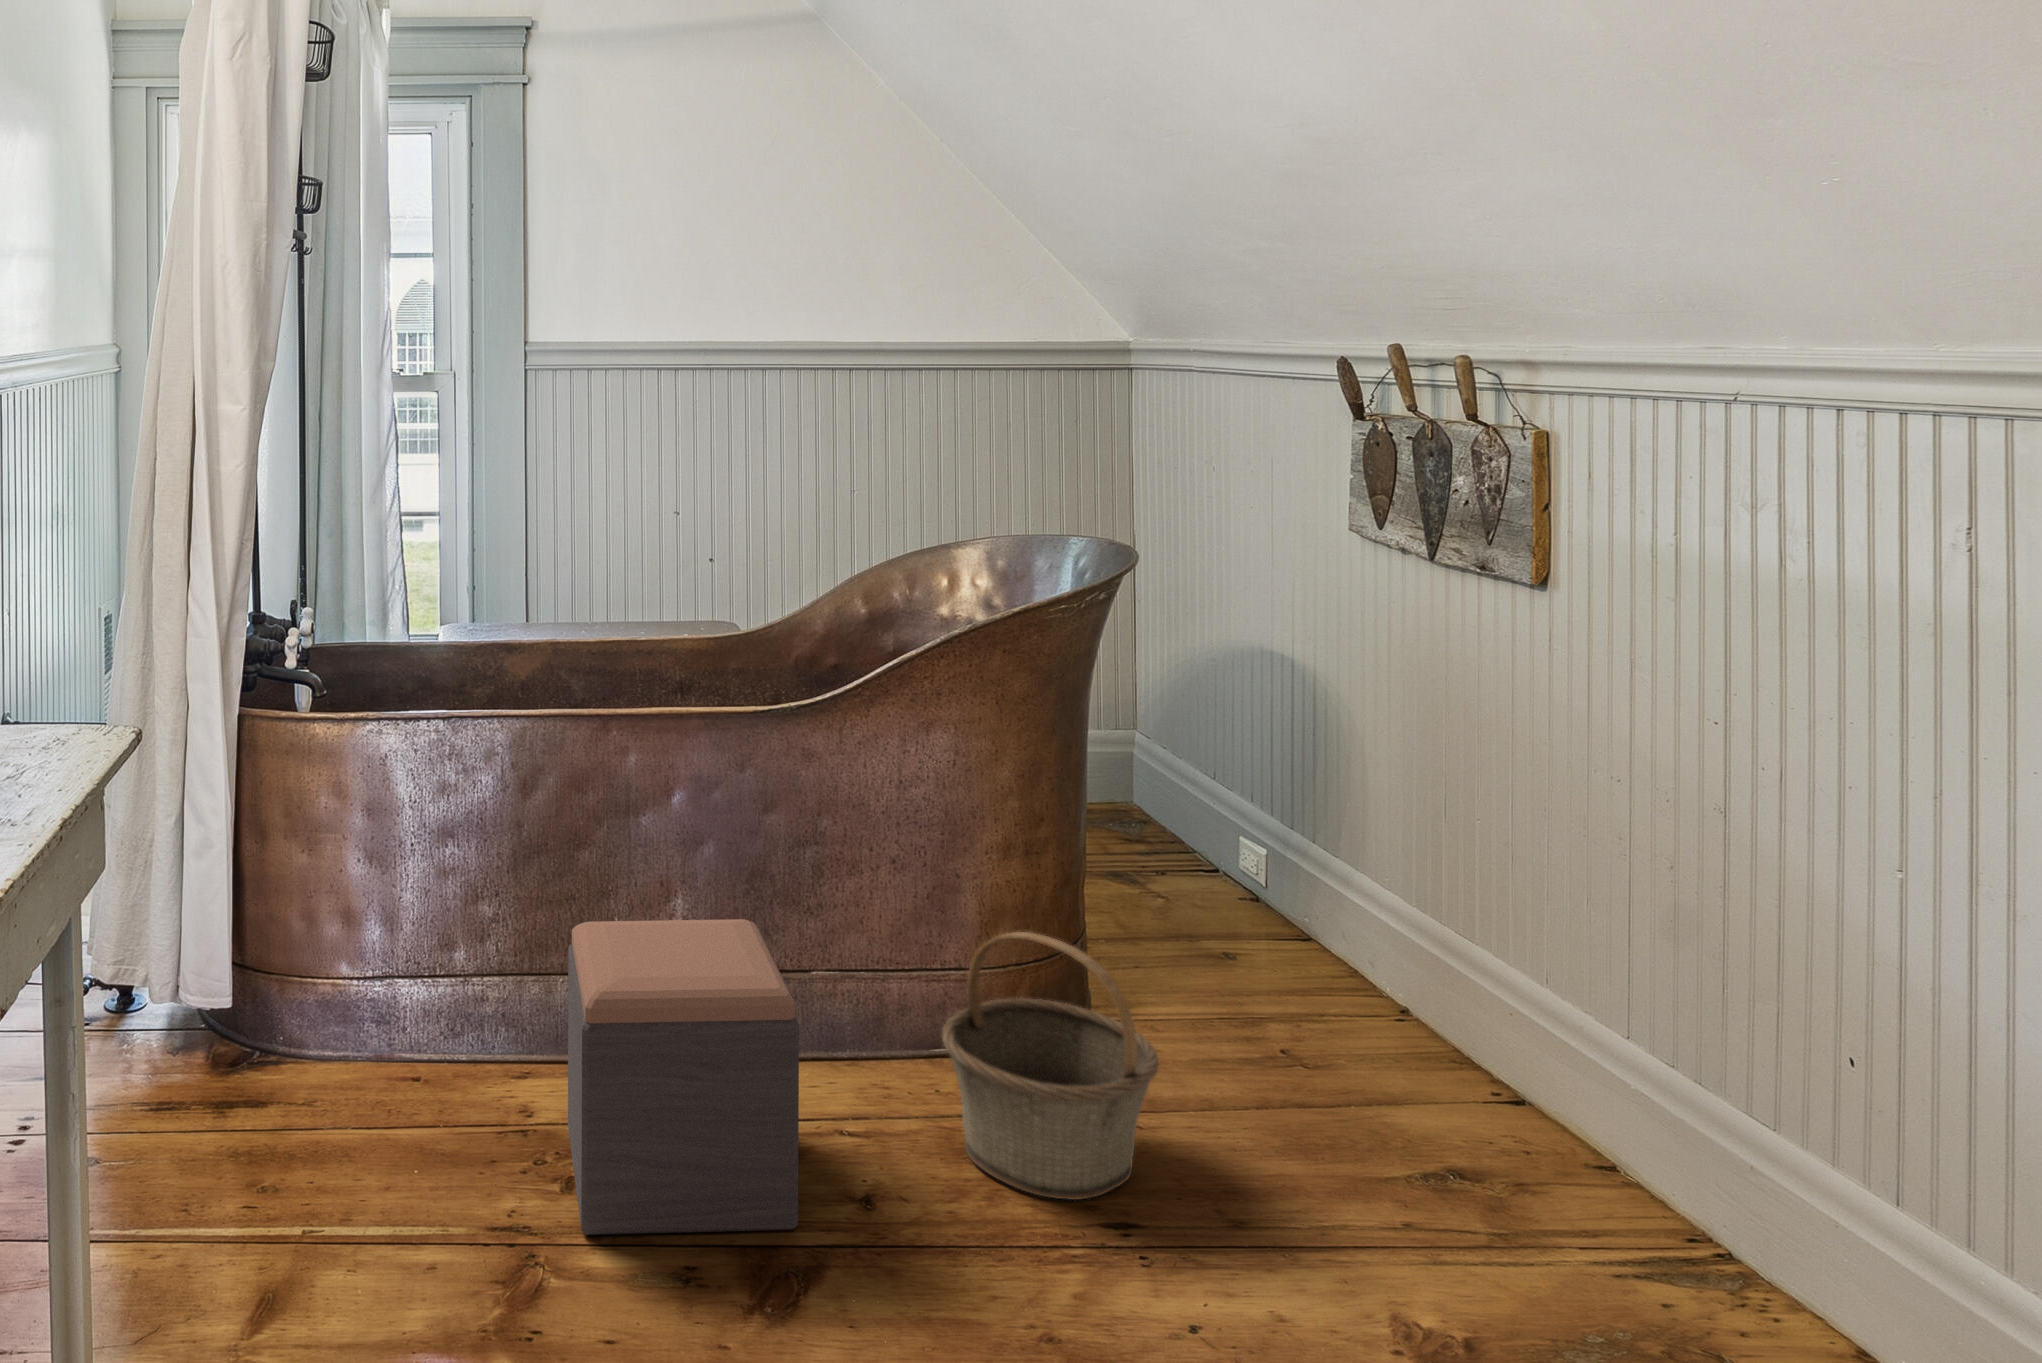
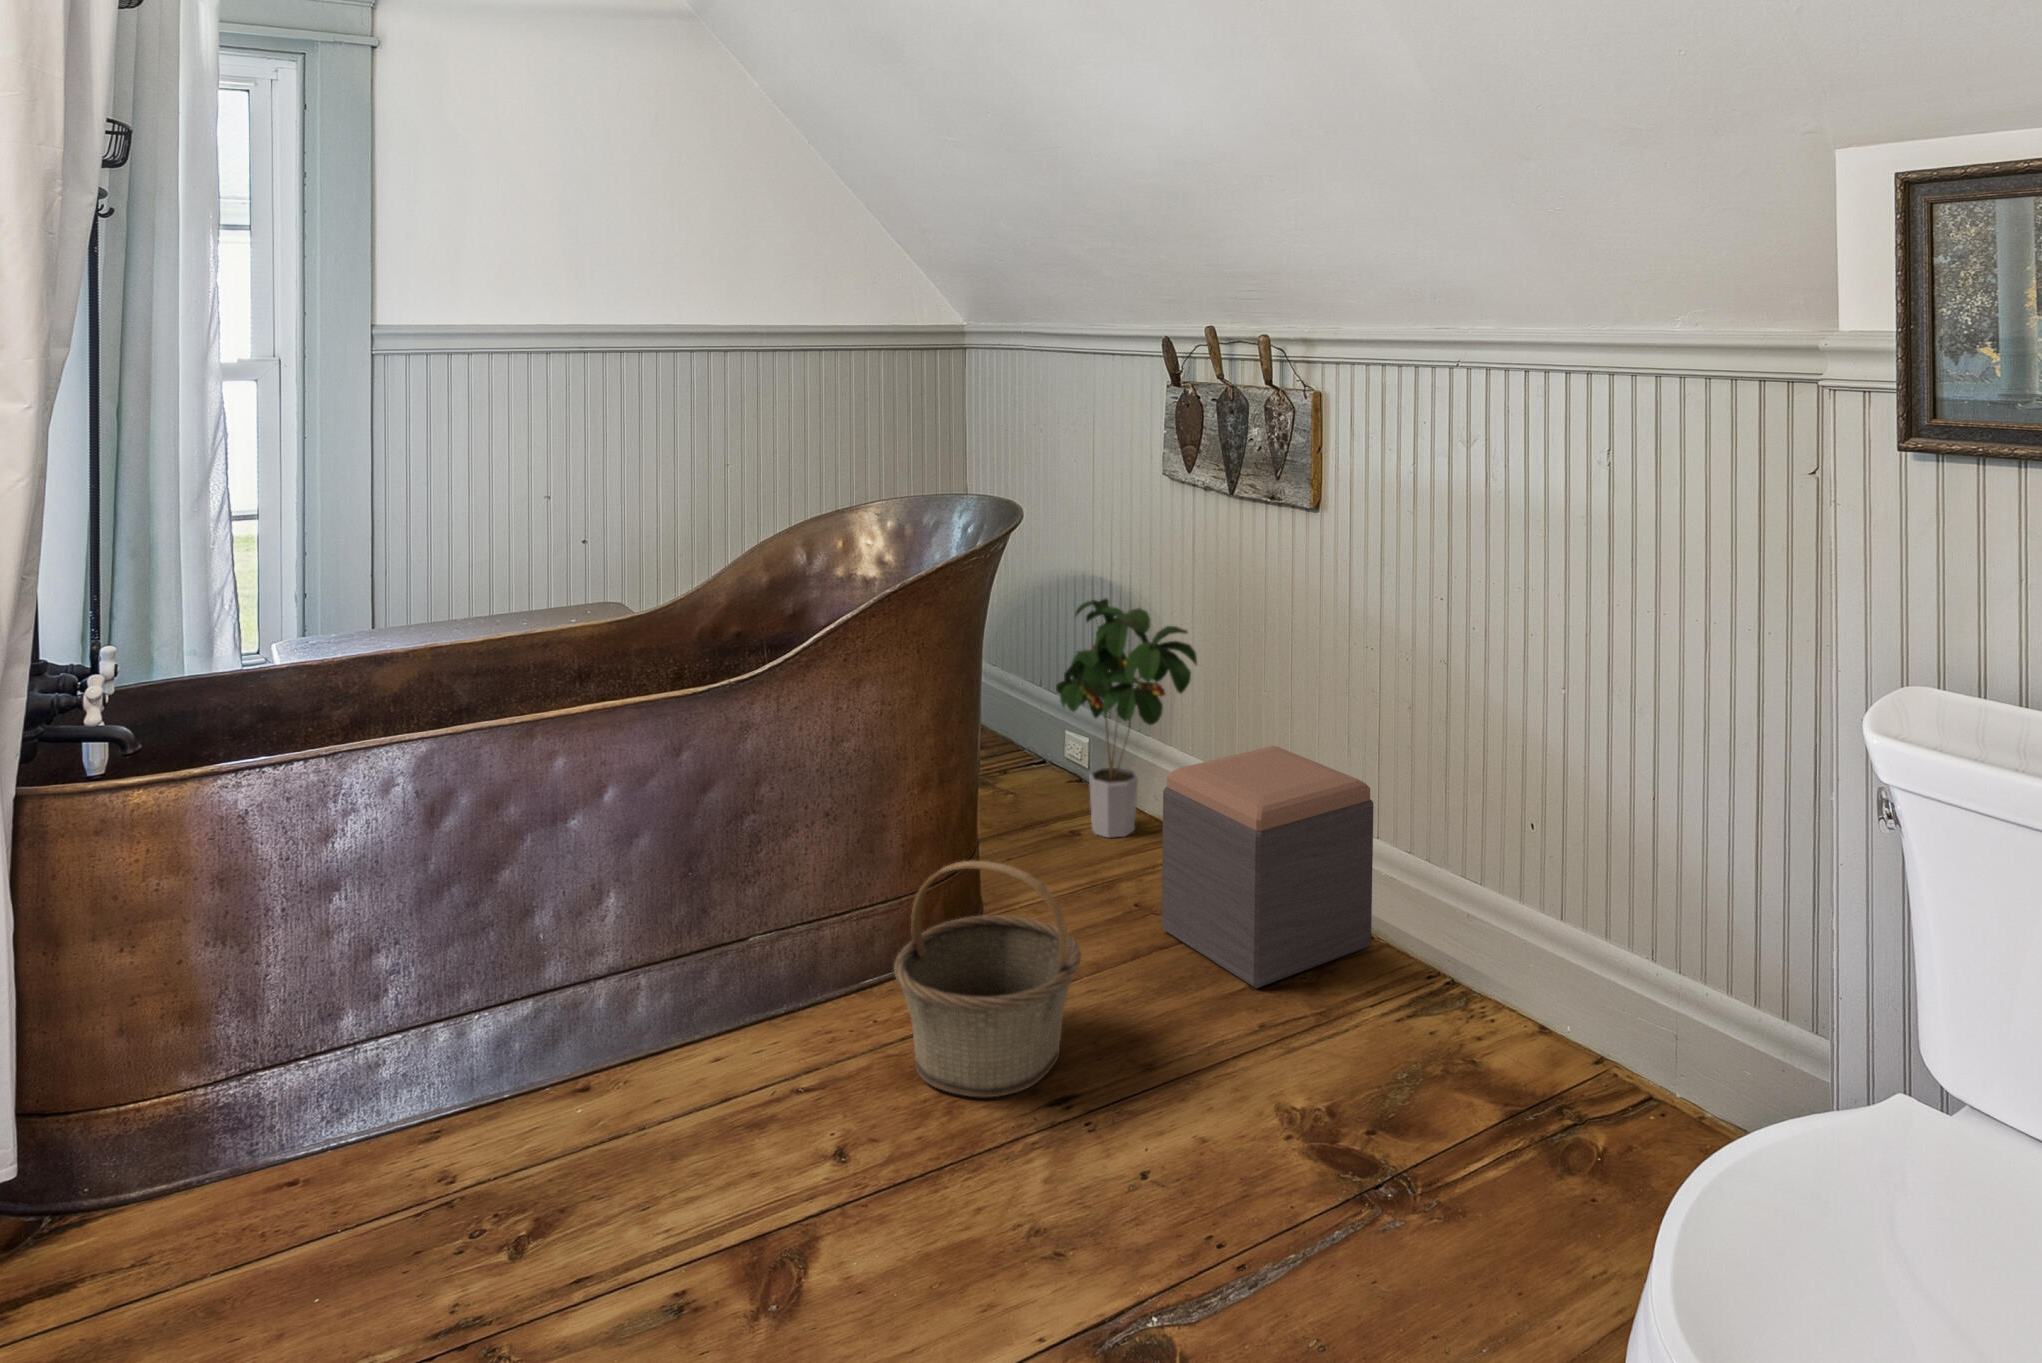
potted plant: none [1212,677,1383,970] -> present [1056,598,1197,838]
footstool: present [568,919,799,1235] -> present [1162,746,1374,988]

